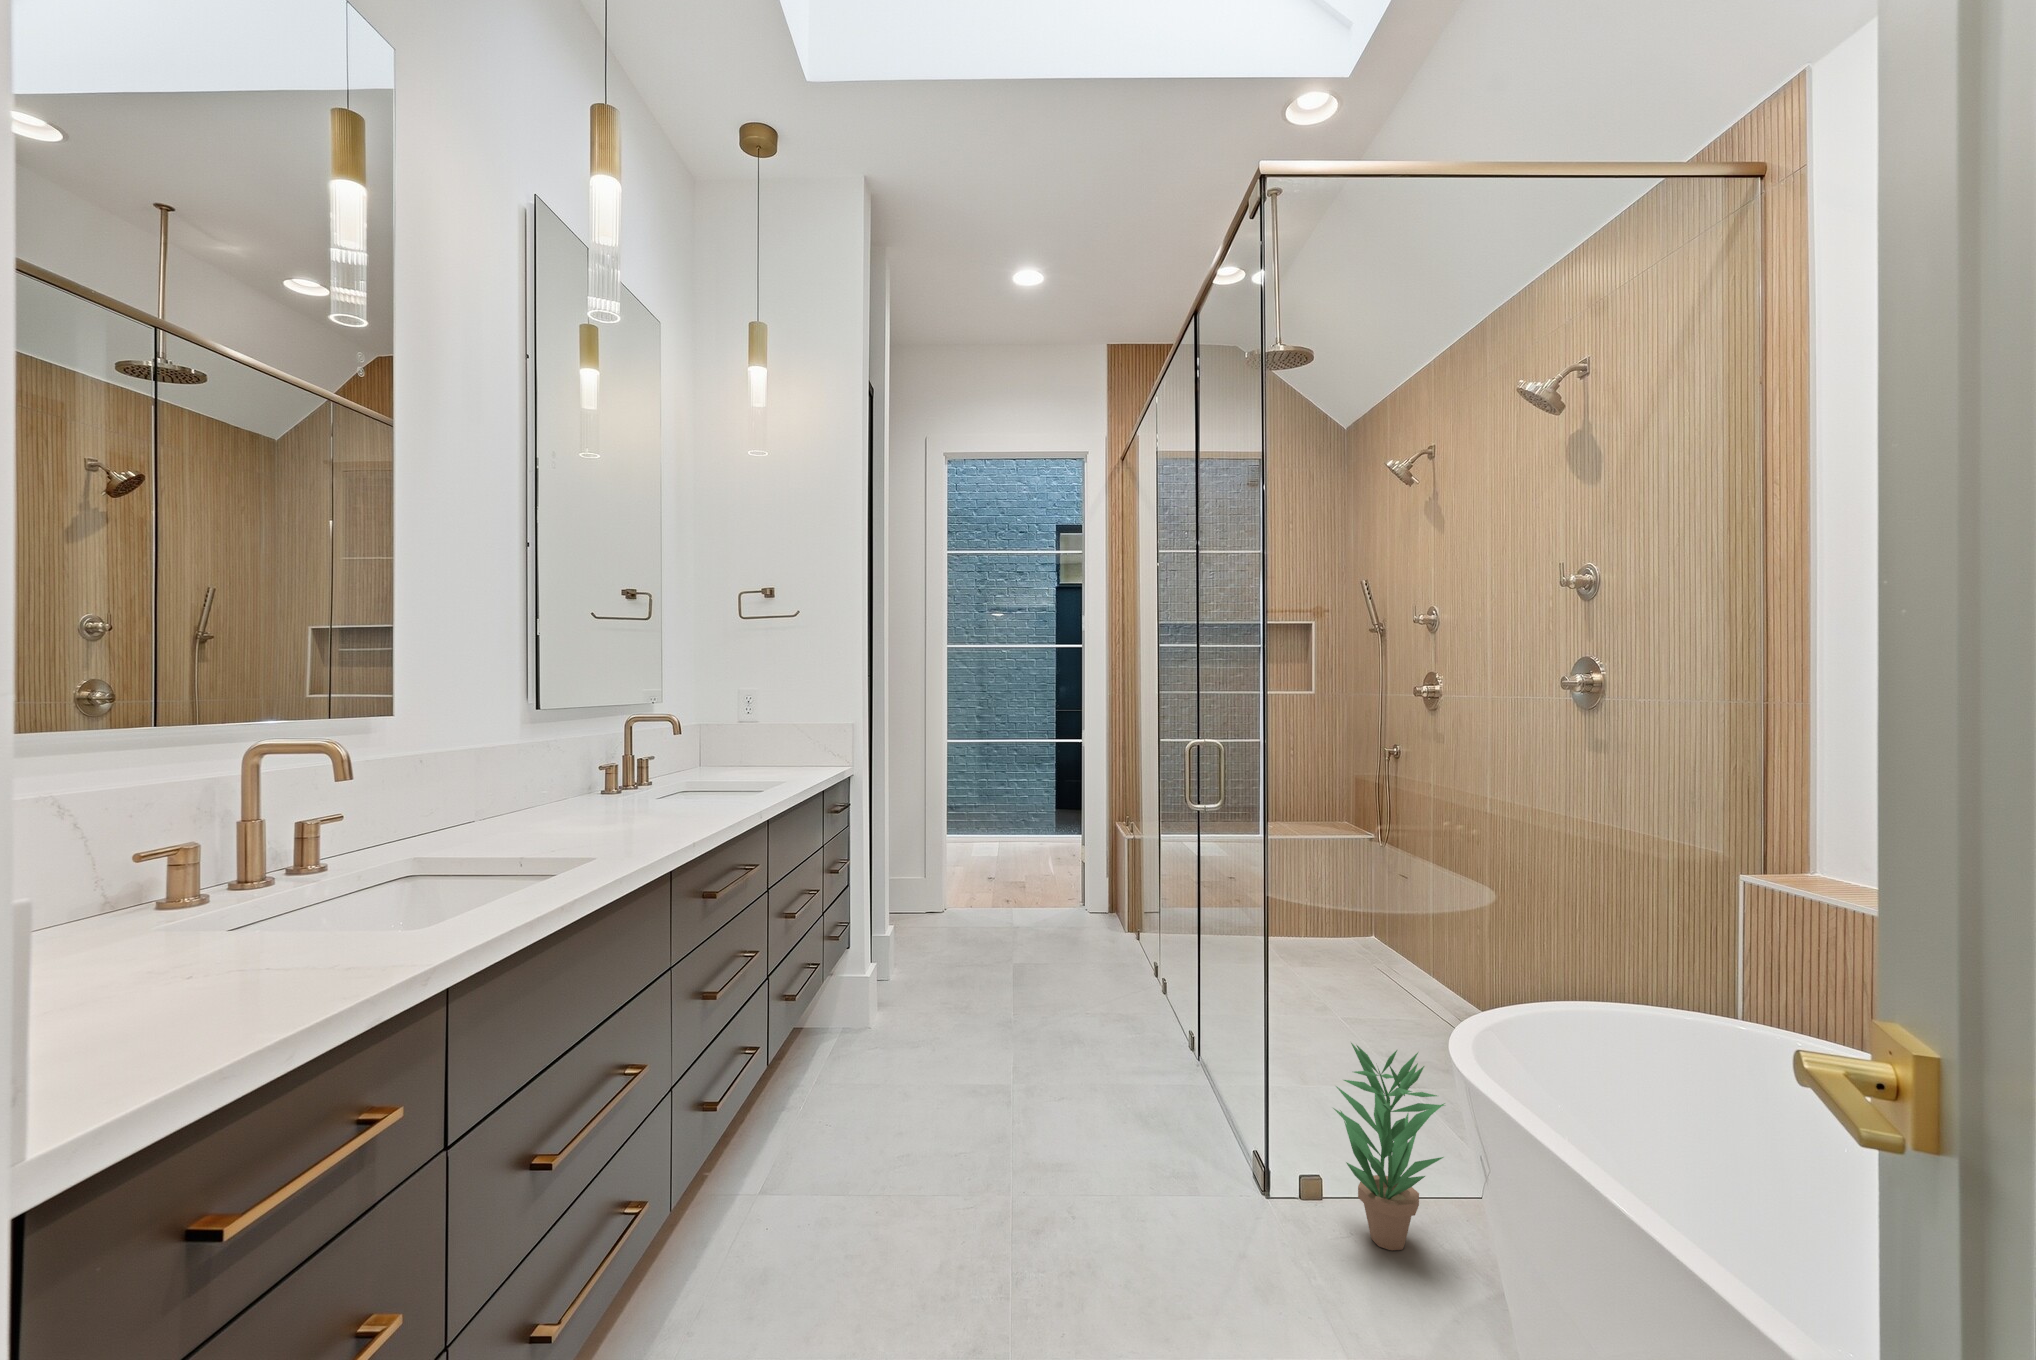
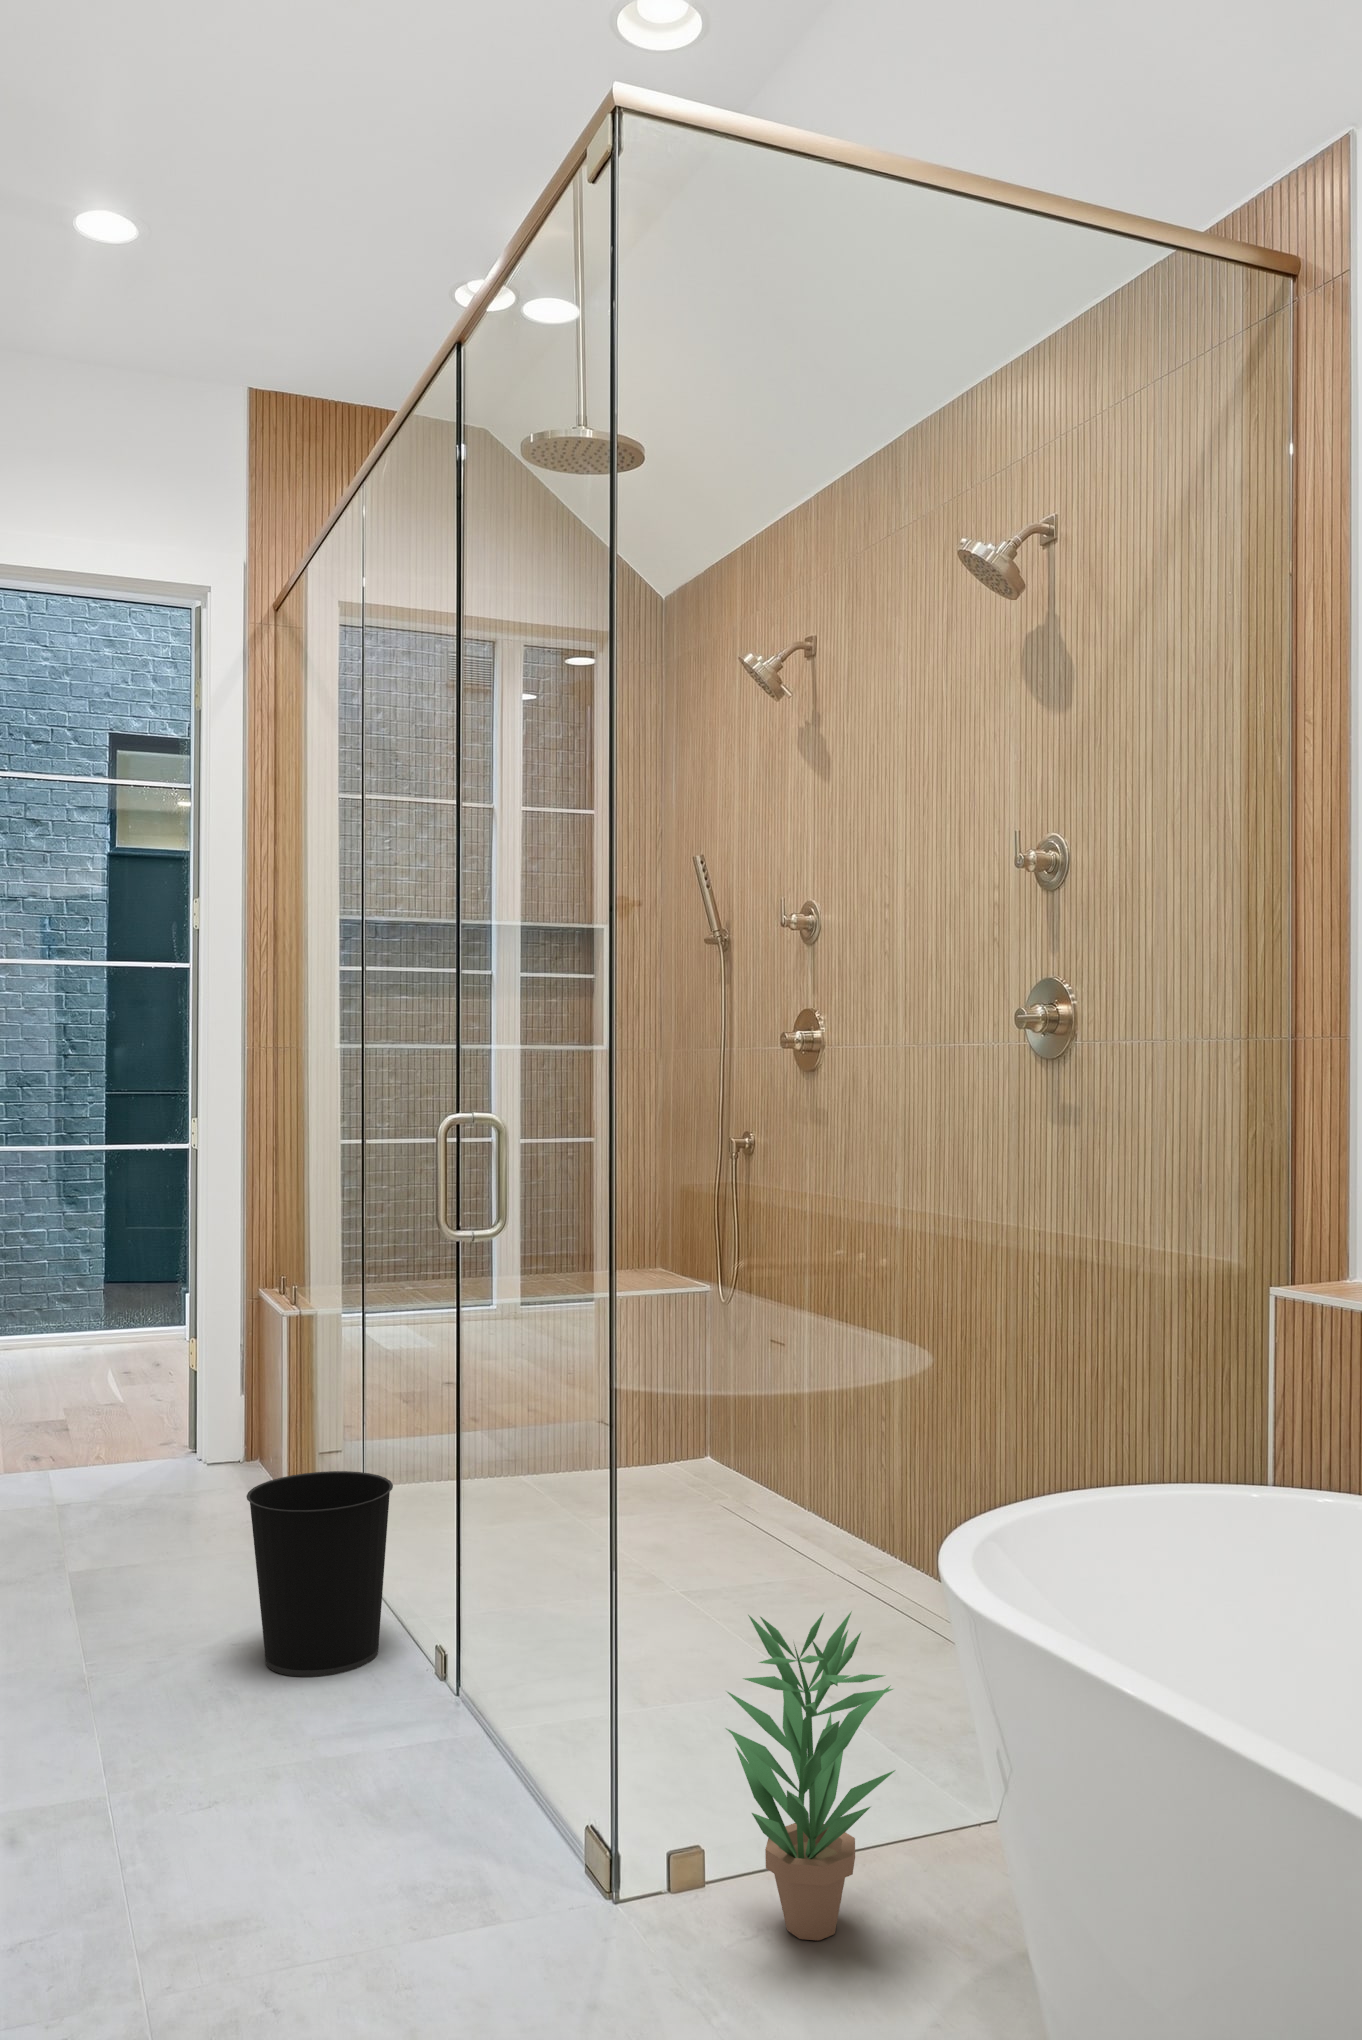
wastebasket: none [1093,923,1171,1034] -> present [246,1471,393,1677]

